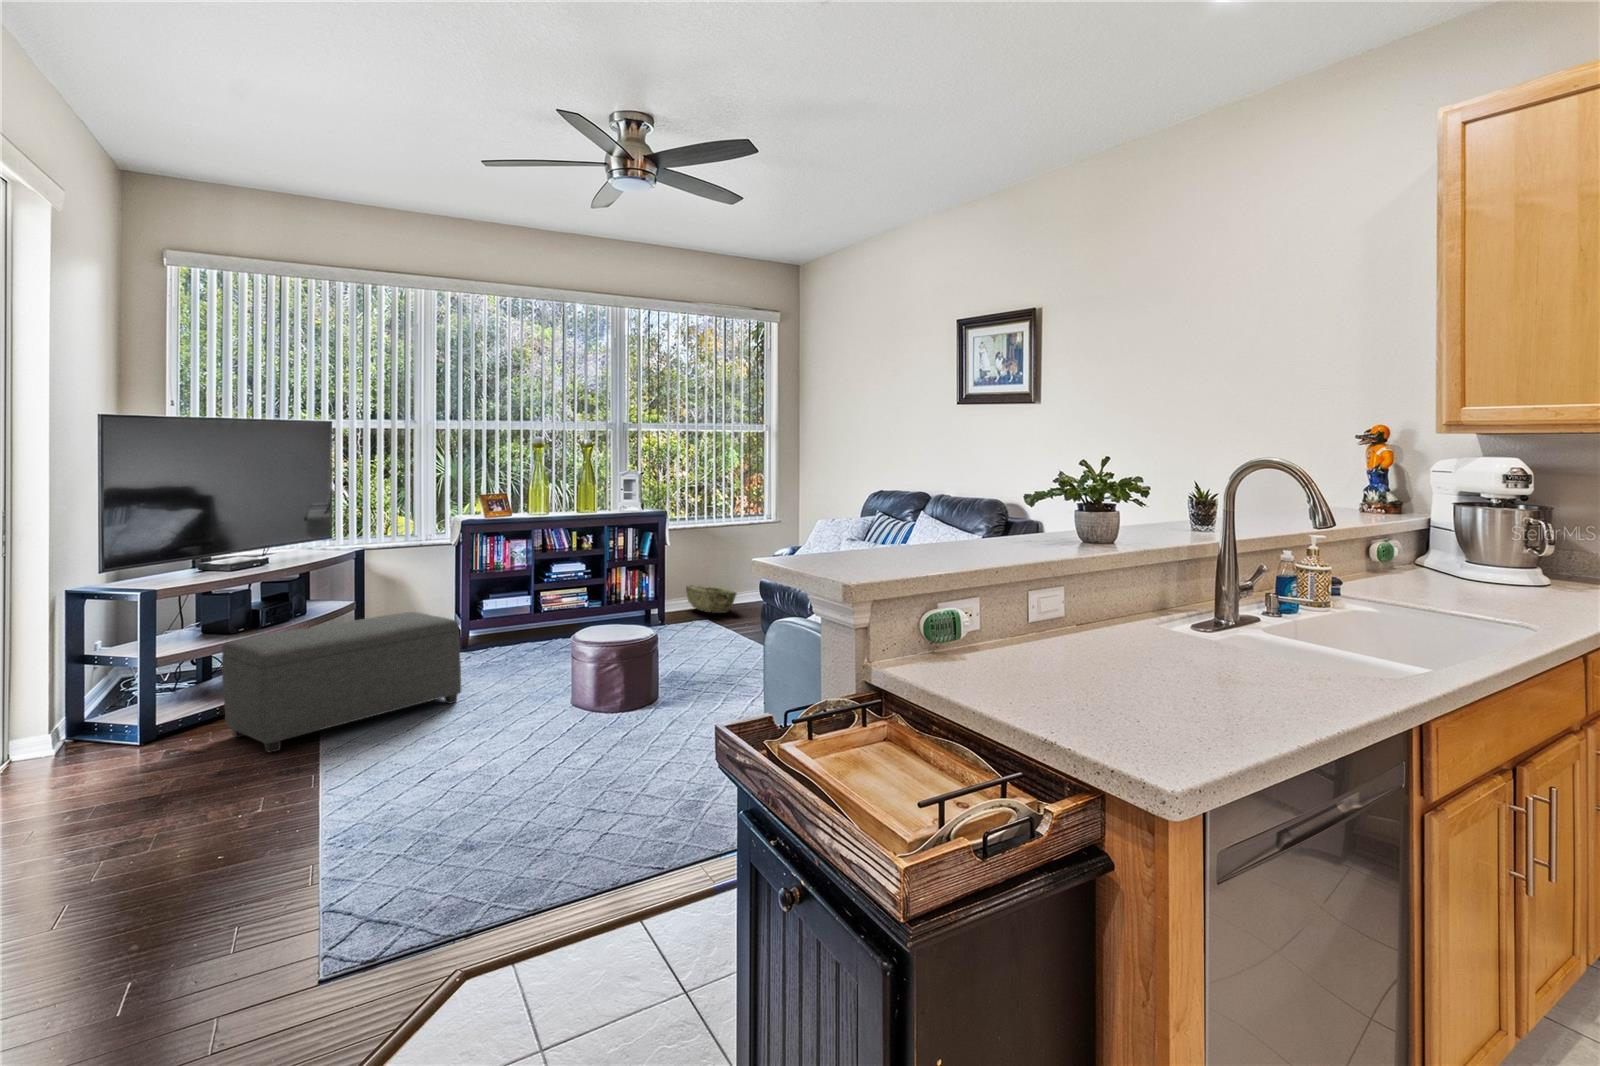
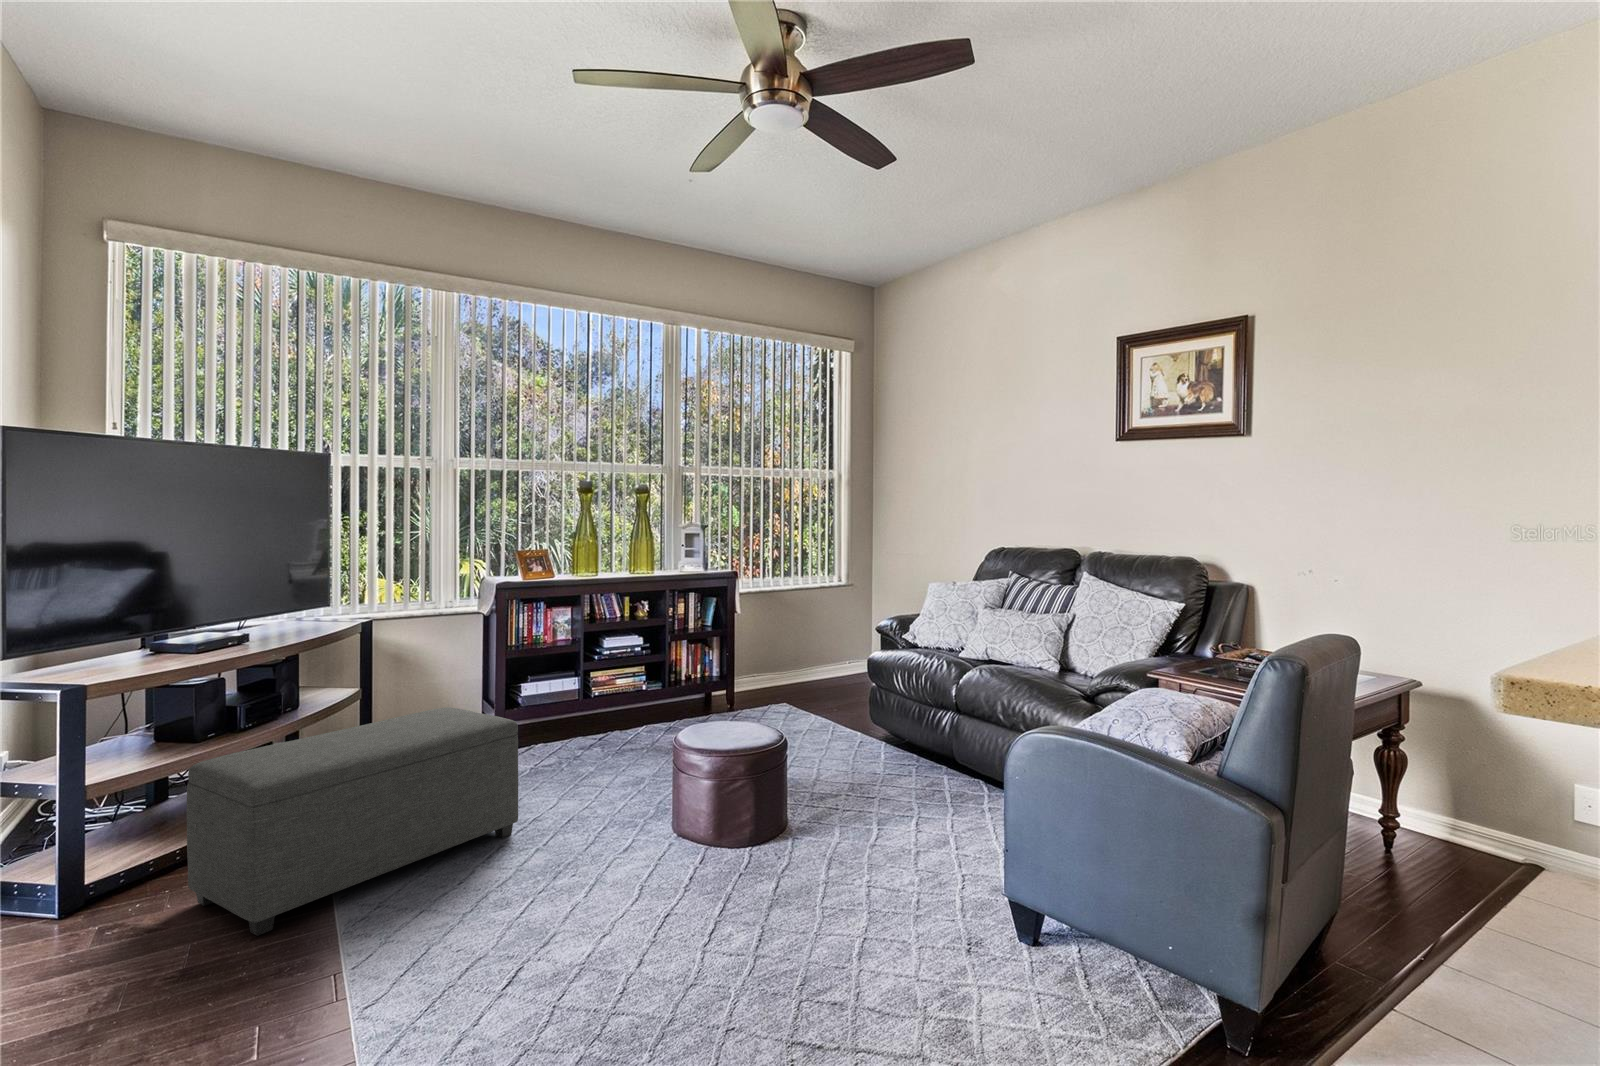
woven basket: present [686,585,736,613] -> none [751,658,816,695]

